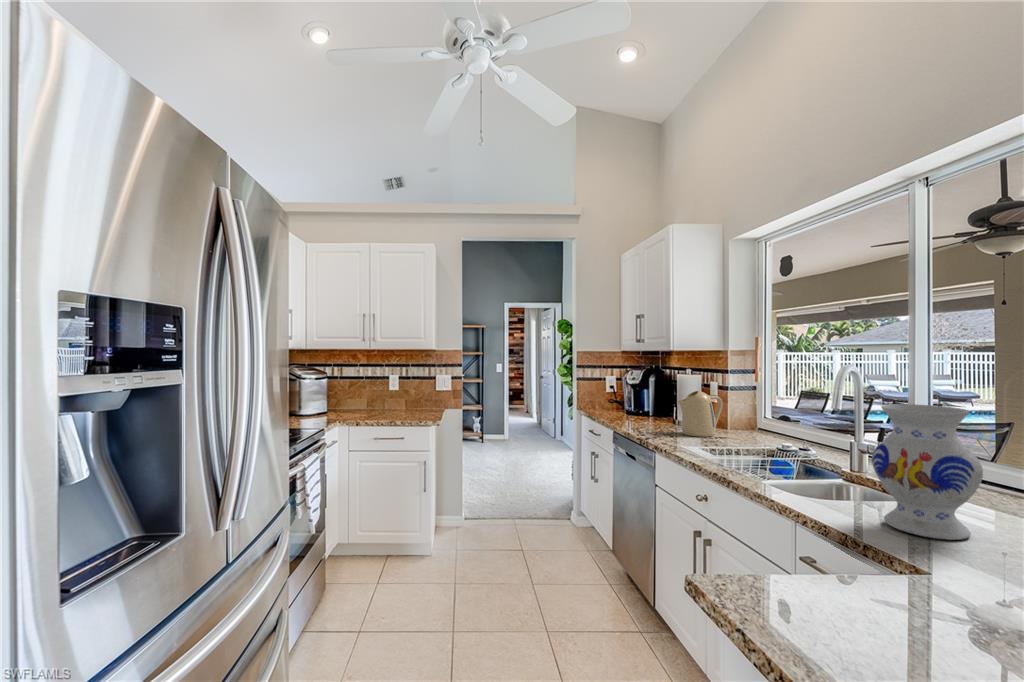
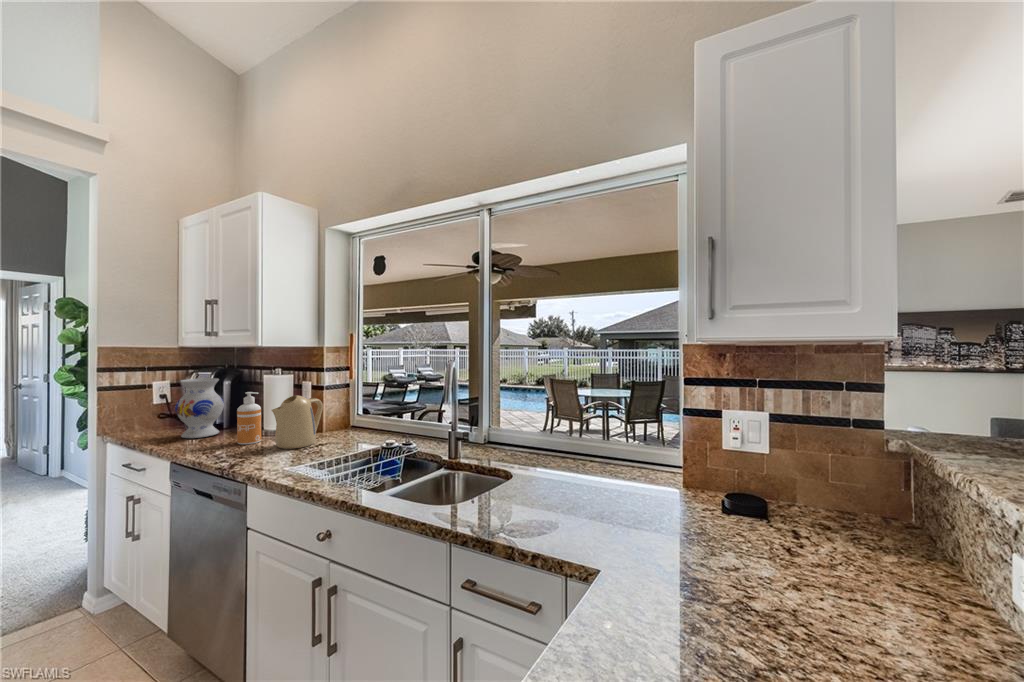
soap dispenser: none [656,386,673,429] -> present [237,392,261,445]
vase: present [872,404,983,540] -> present [175,378,224,438]

